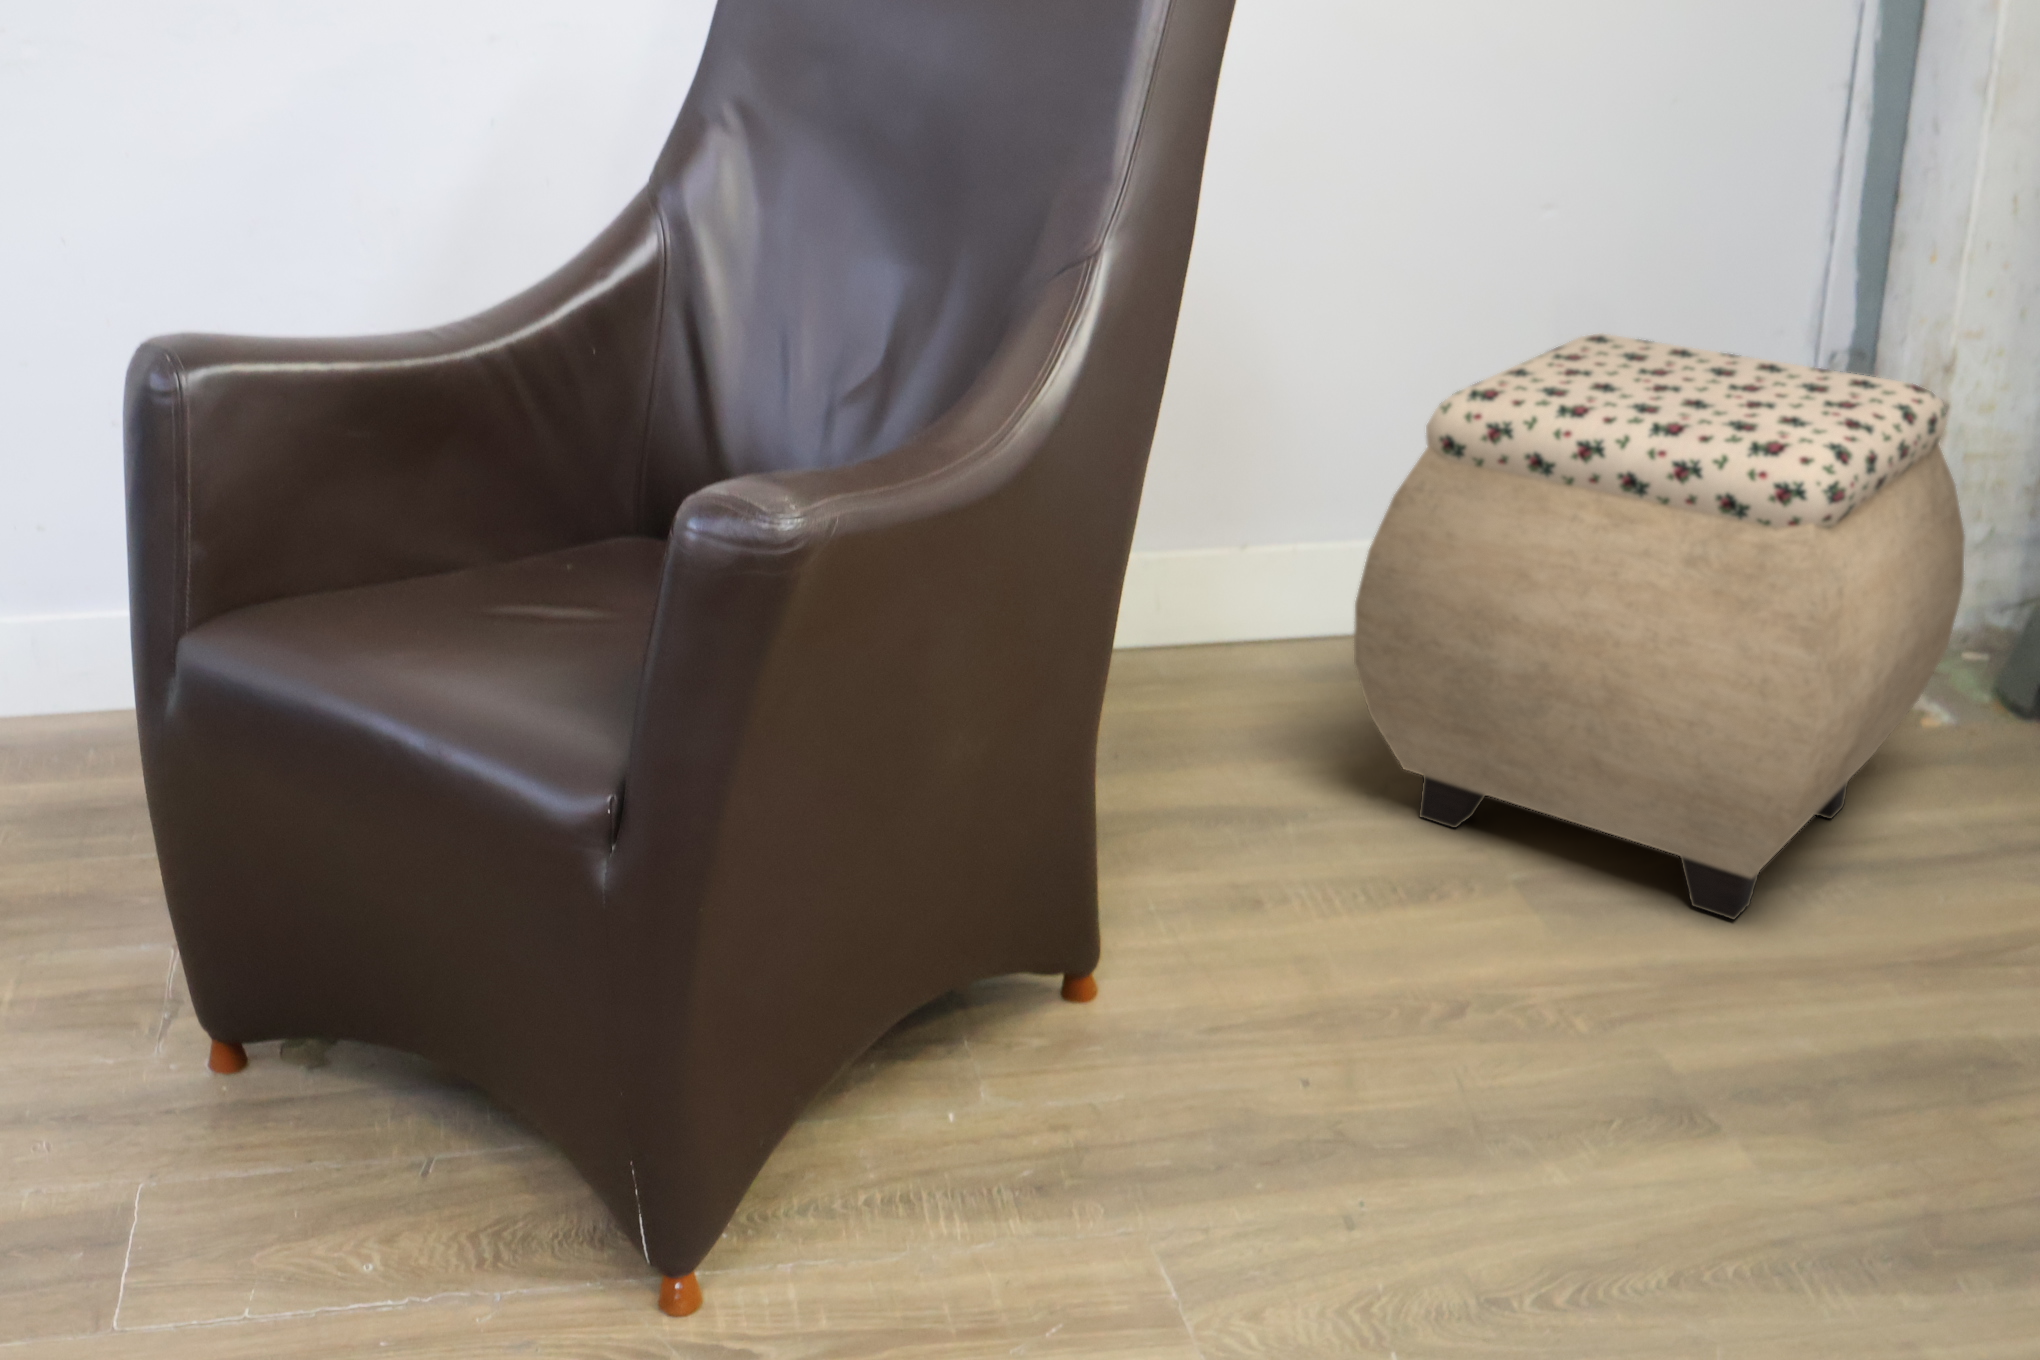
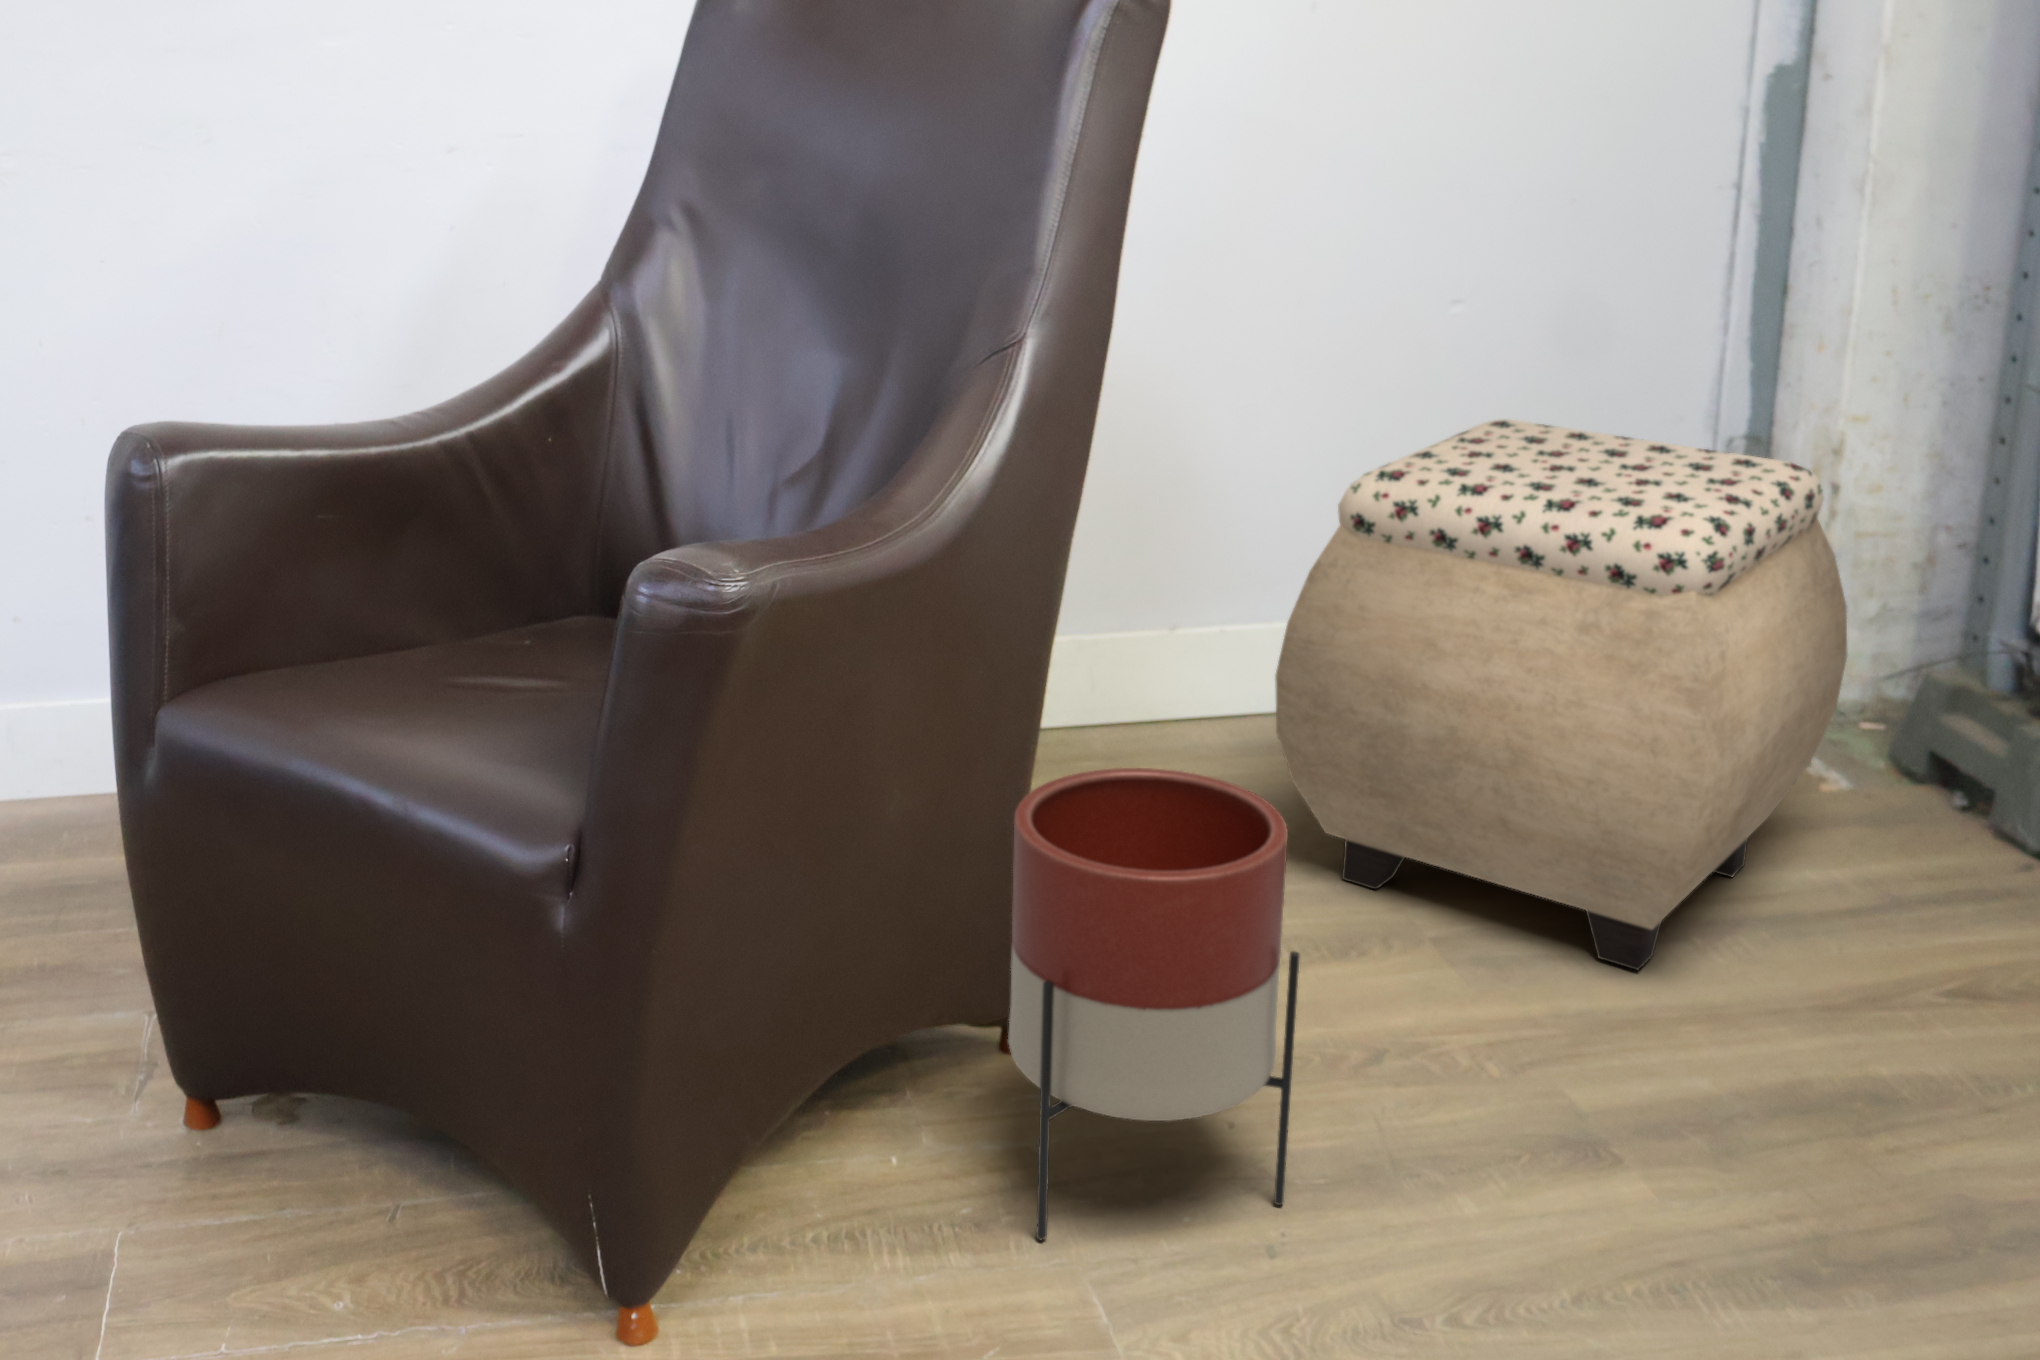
planter: none [1075,710,1389,1208] -> present [1008,768,1300,1240]

